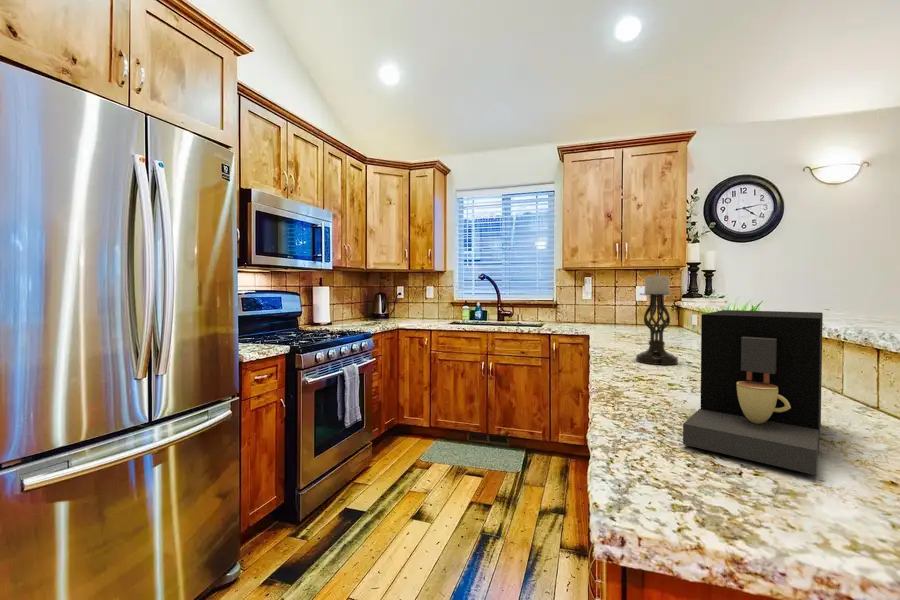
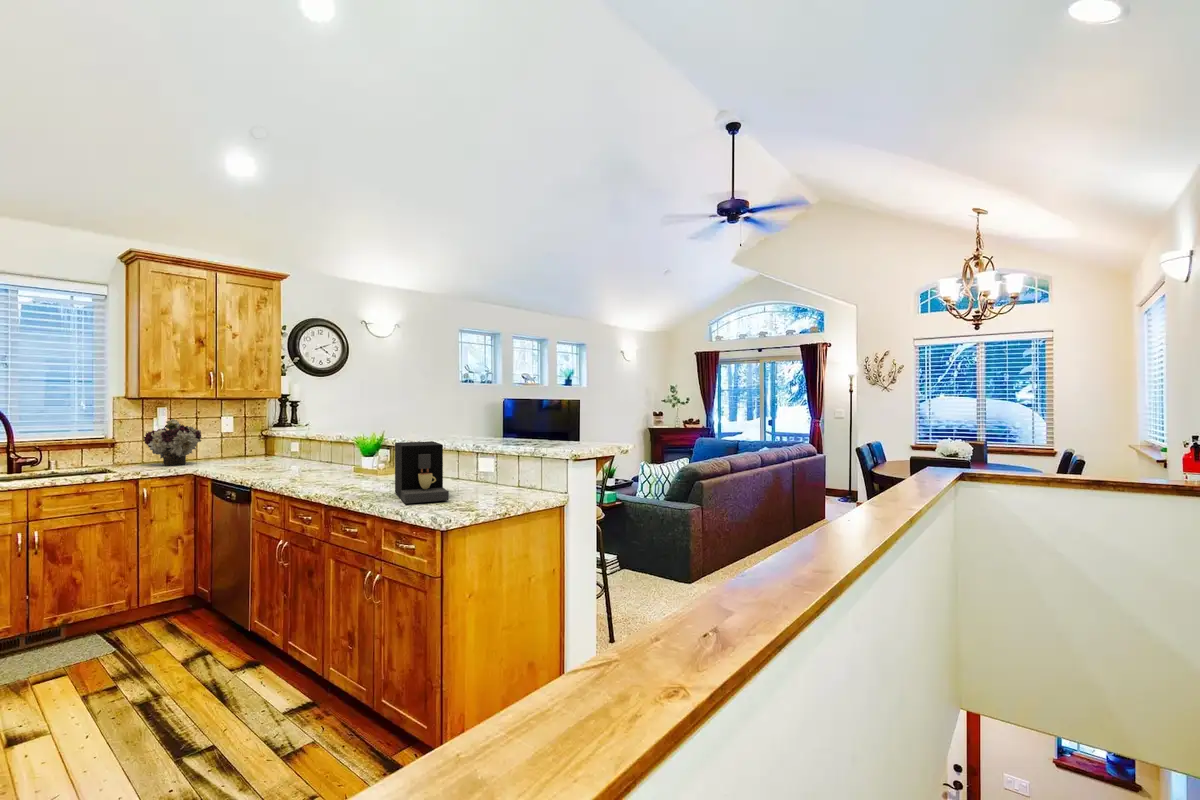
candle holder: present [636,273,678,365] -> none [305,416,336,484]
flower arrangement: none [569,287,611,327] -> present [143,419,202,466]

